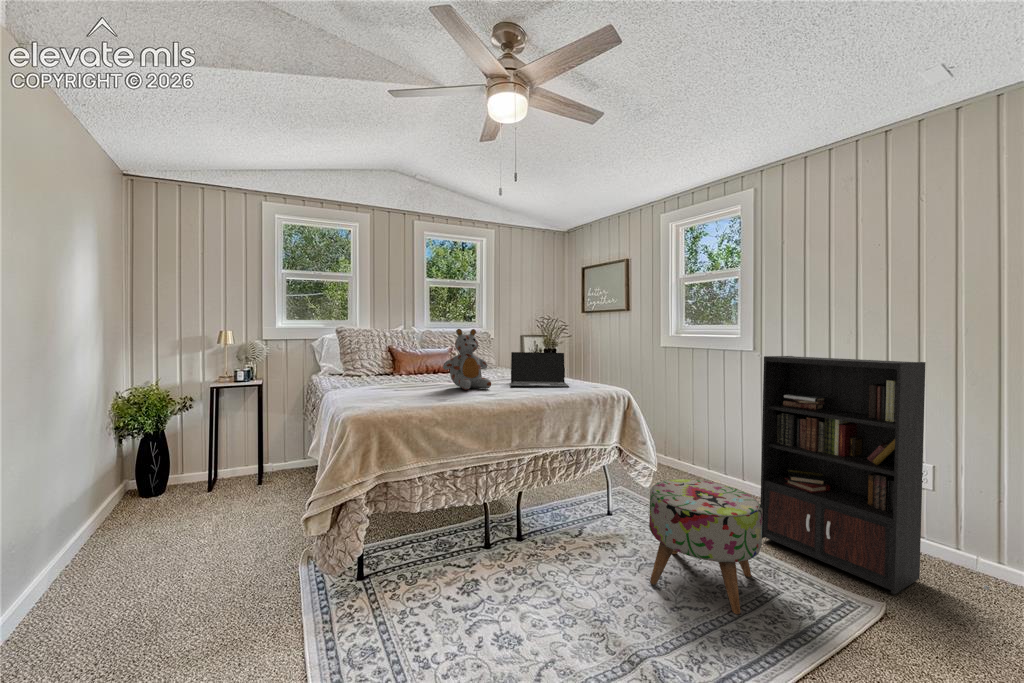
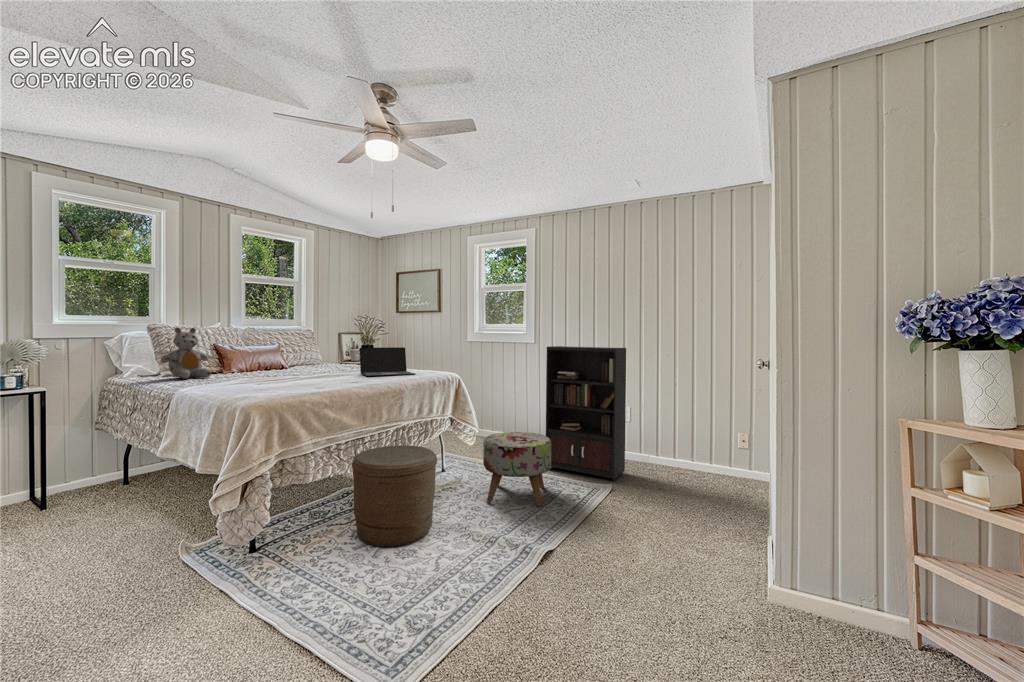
stuffed bear: present [443,329,491,390] -> present [161,327,211,379]
woven basket: none [459,479,566,627] -> present [352,445,437,547]

